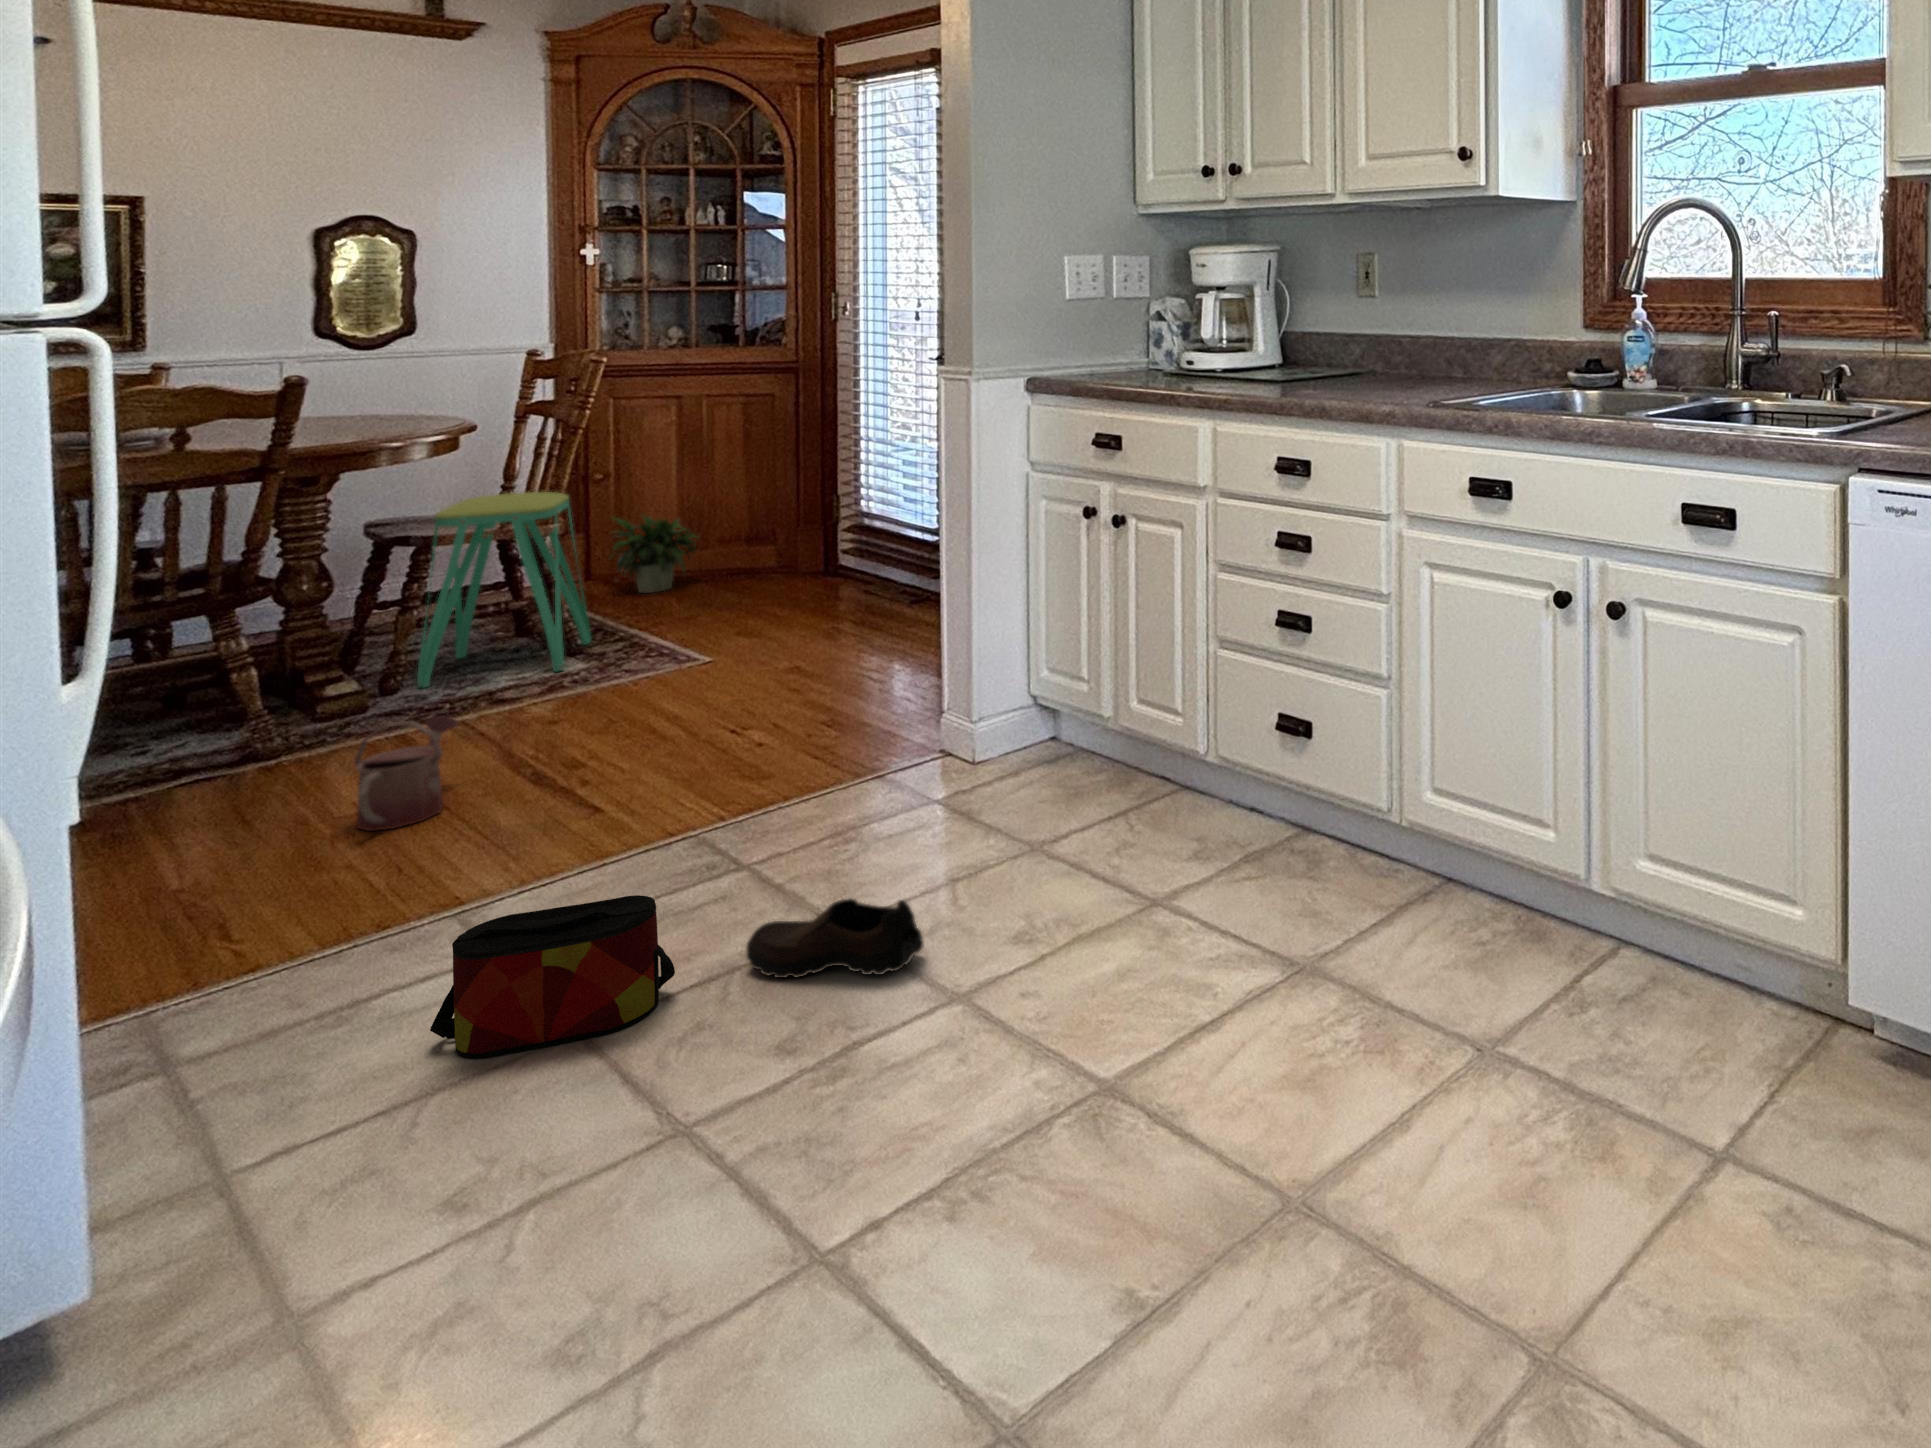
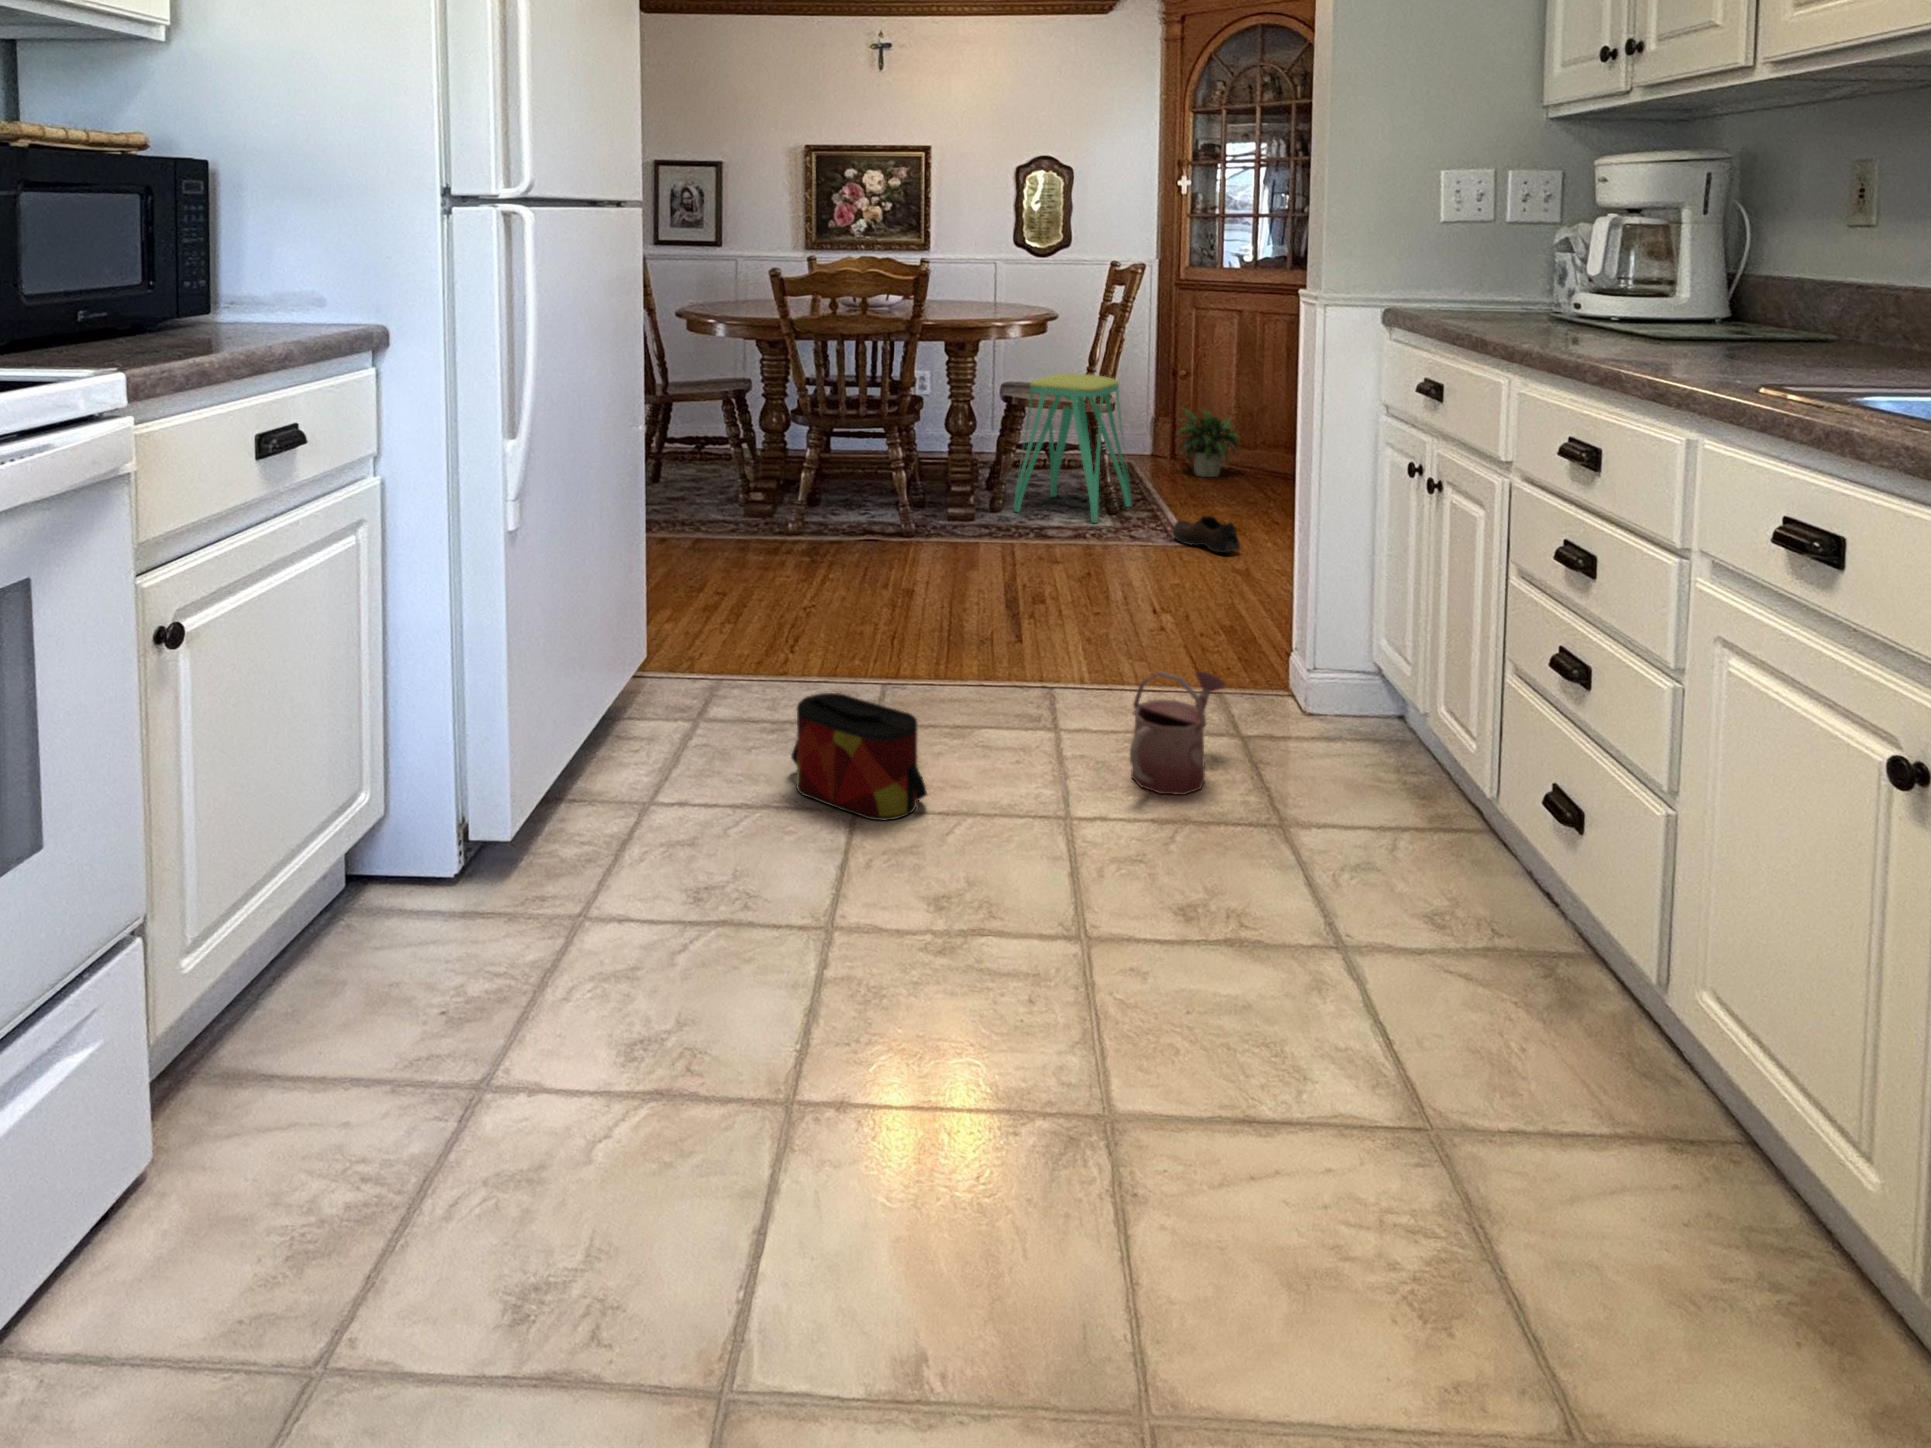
watering can: present [355,716,458,831] -> present [1130,671,1225,795]
shoe: present [747,899,923,978] -> present [1173,515,1240,553]

